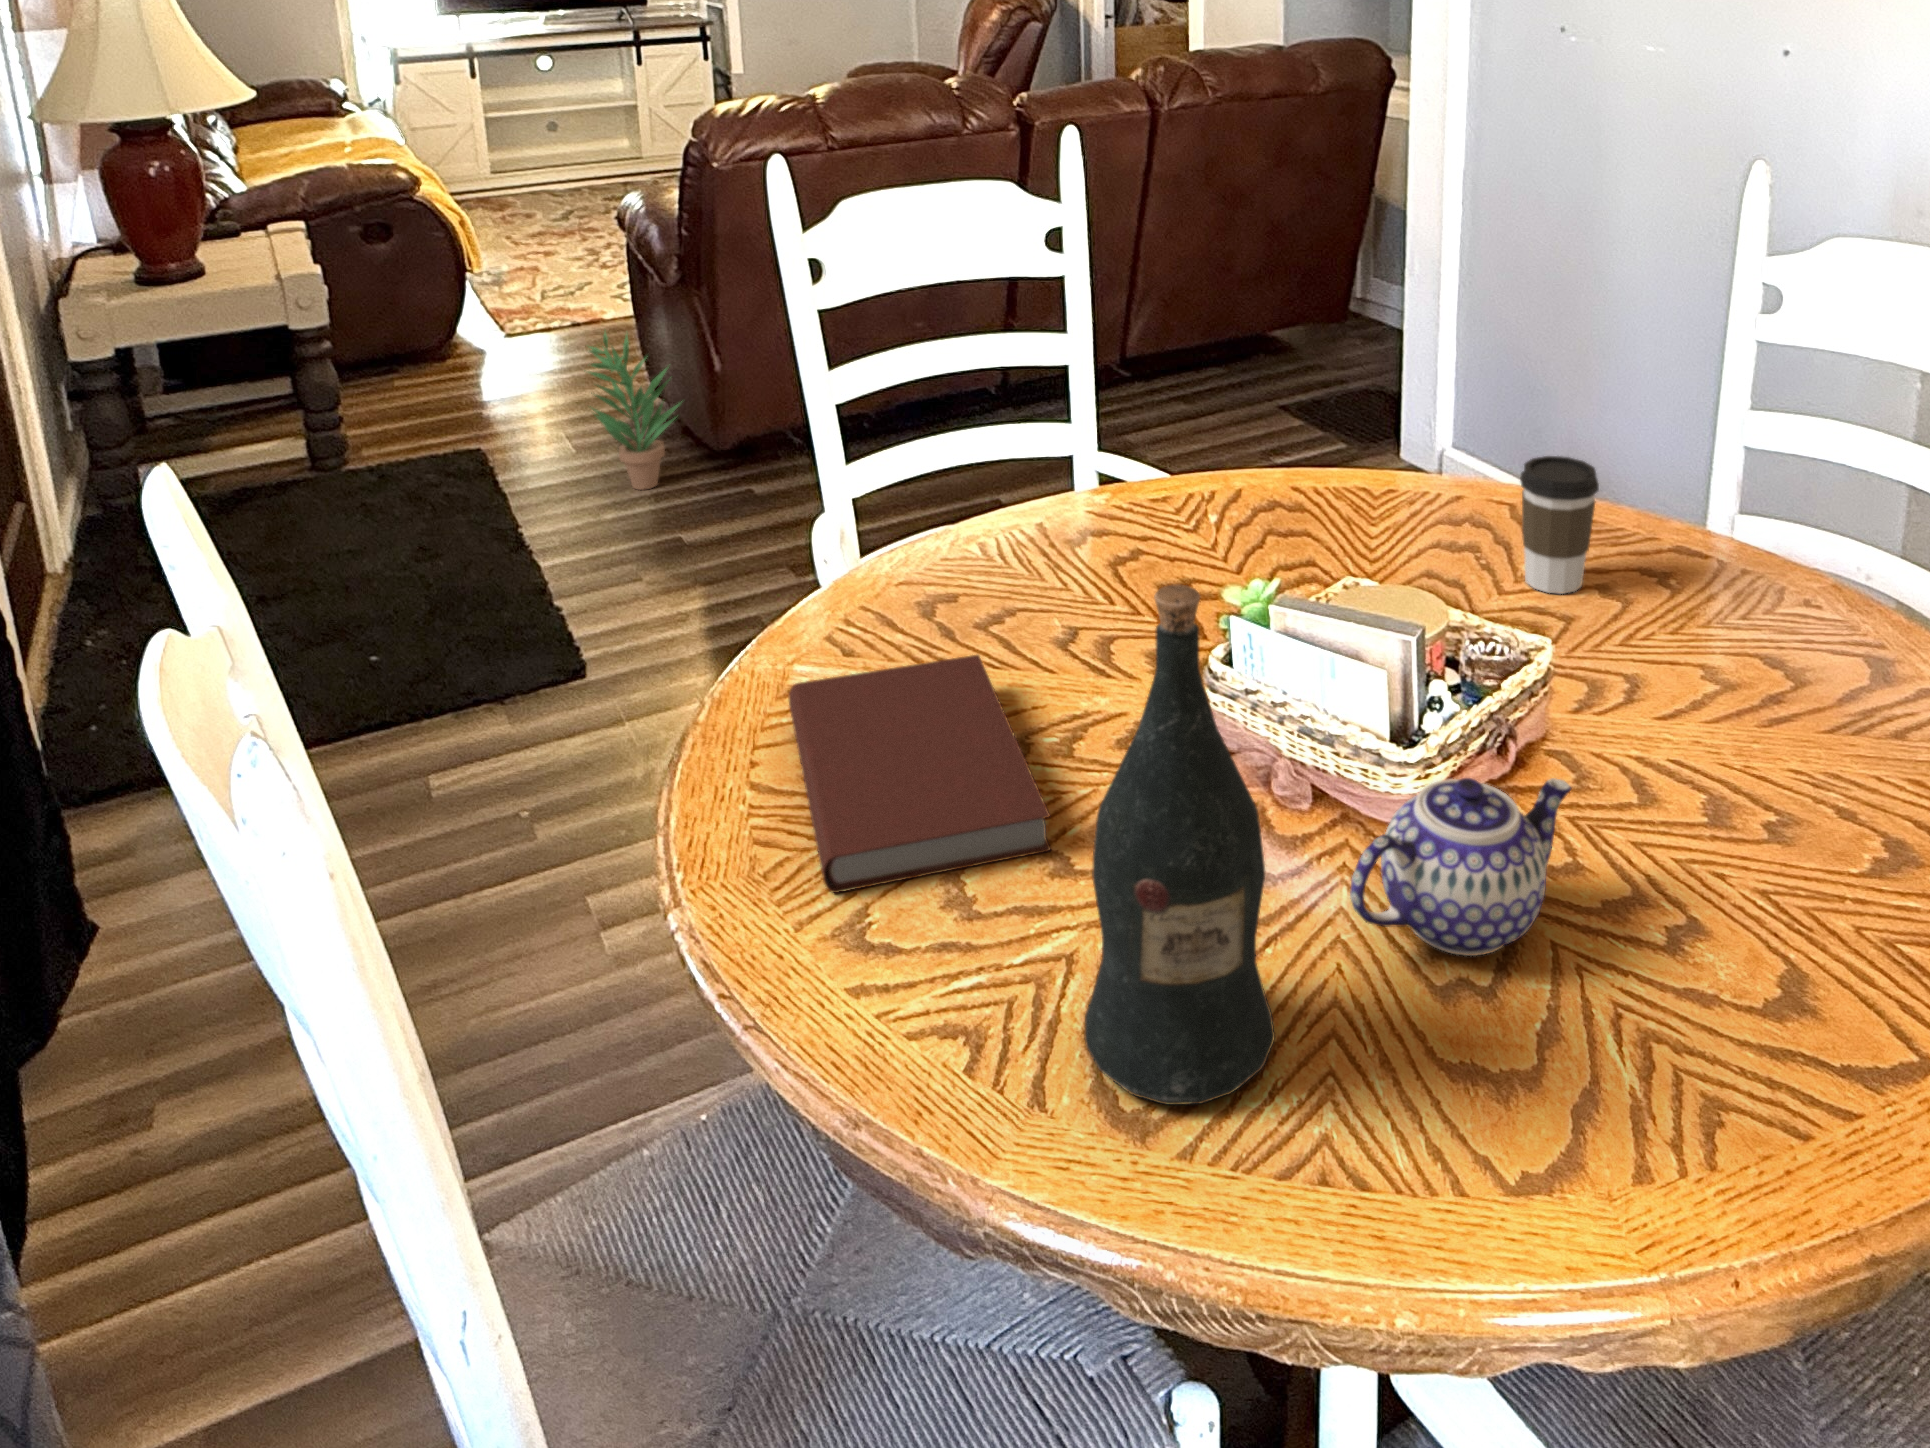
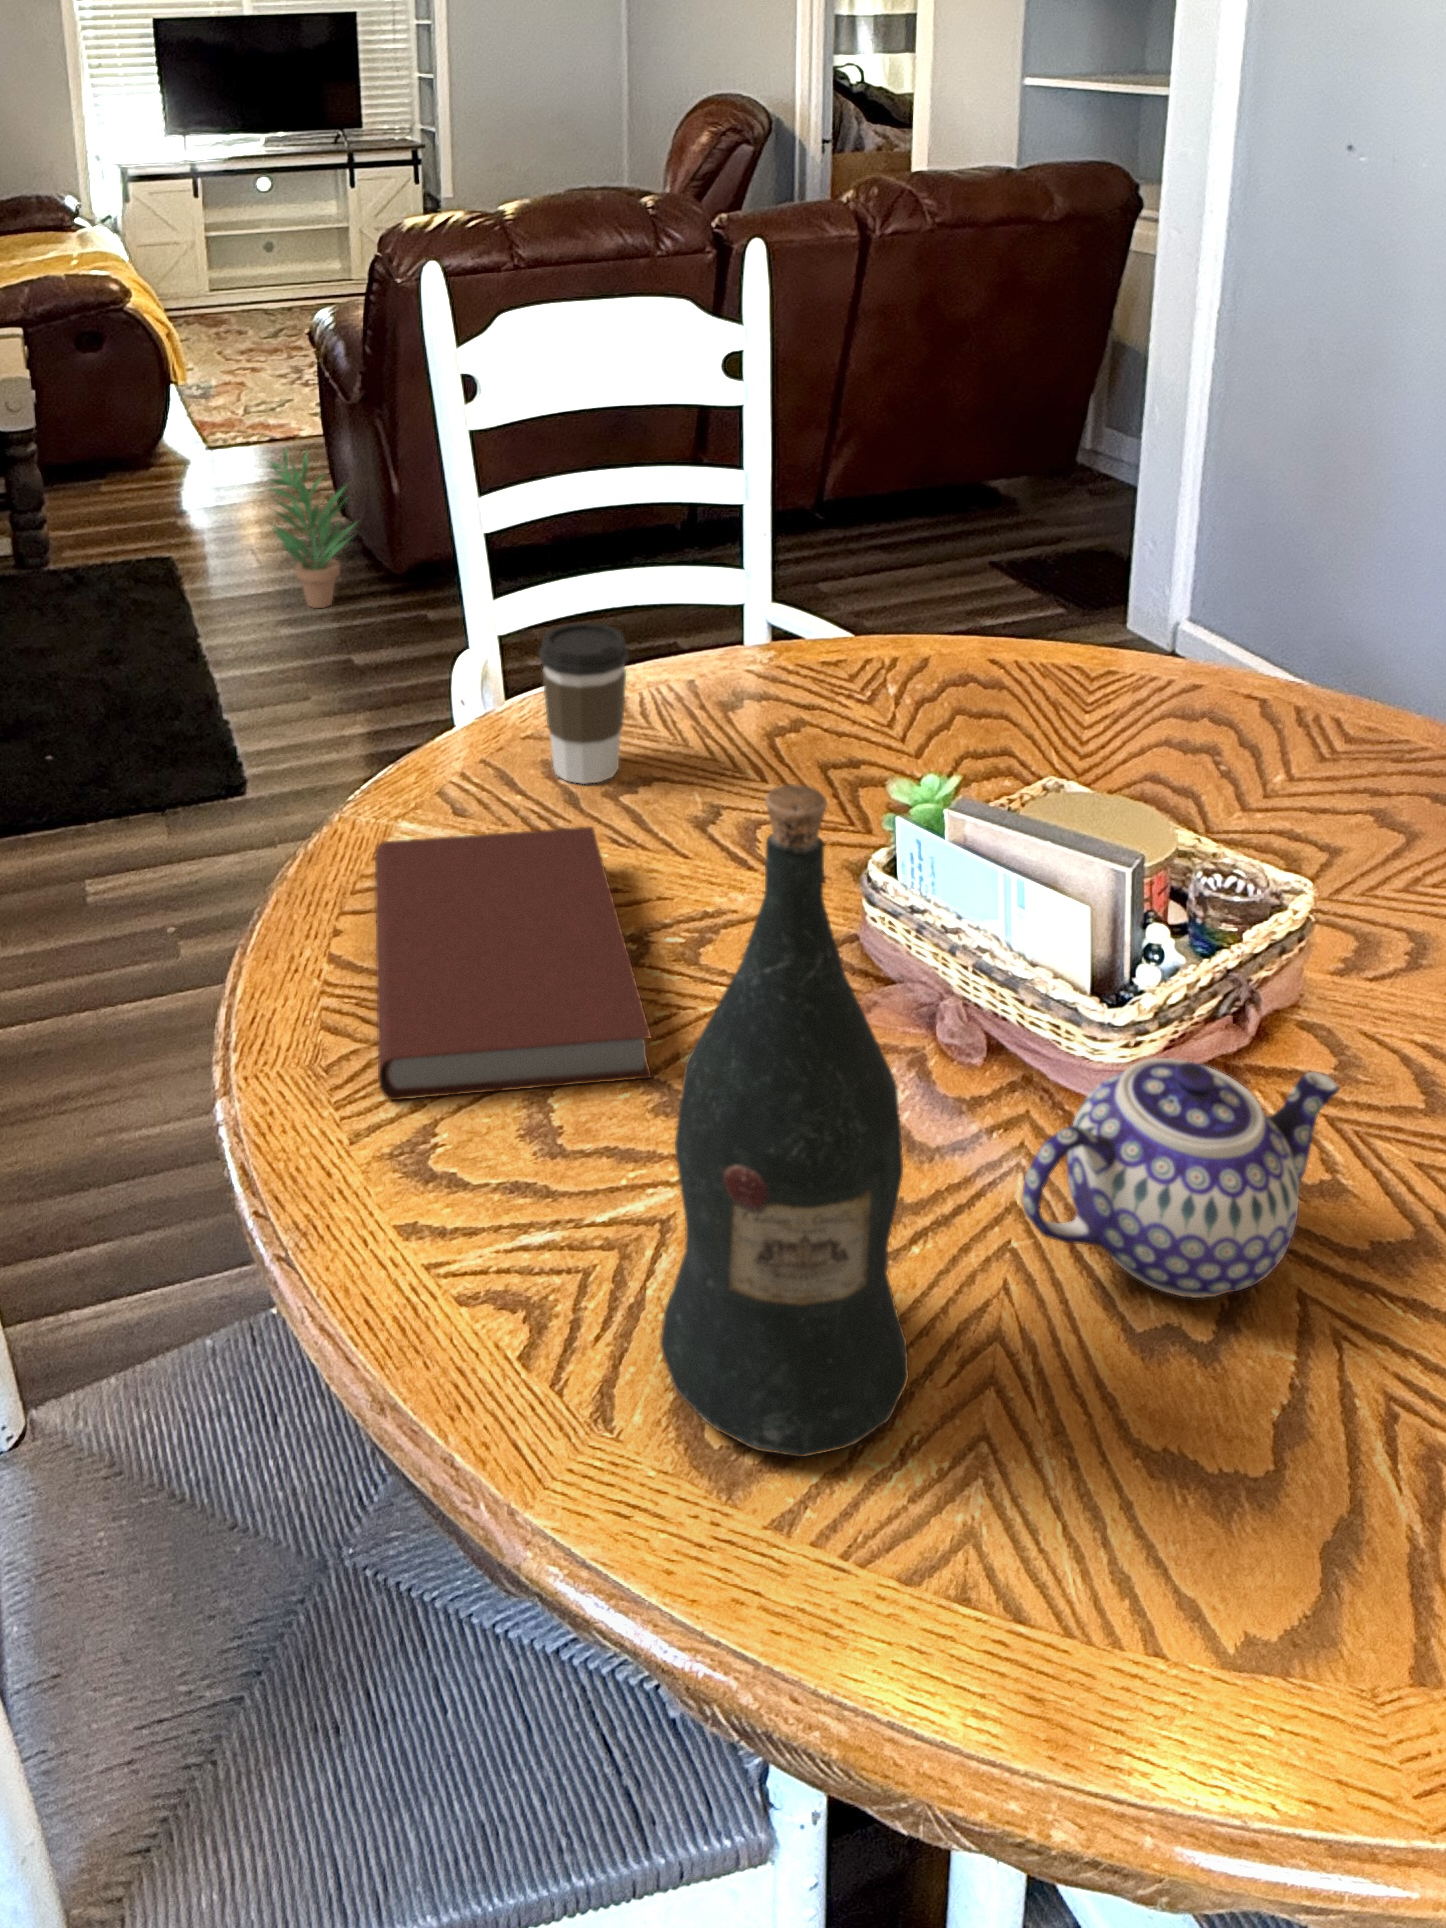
coffee cup: present [1520,456,1599,594] -> present [539,622,629,784]

